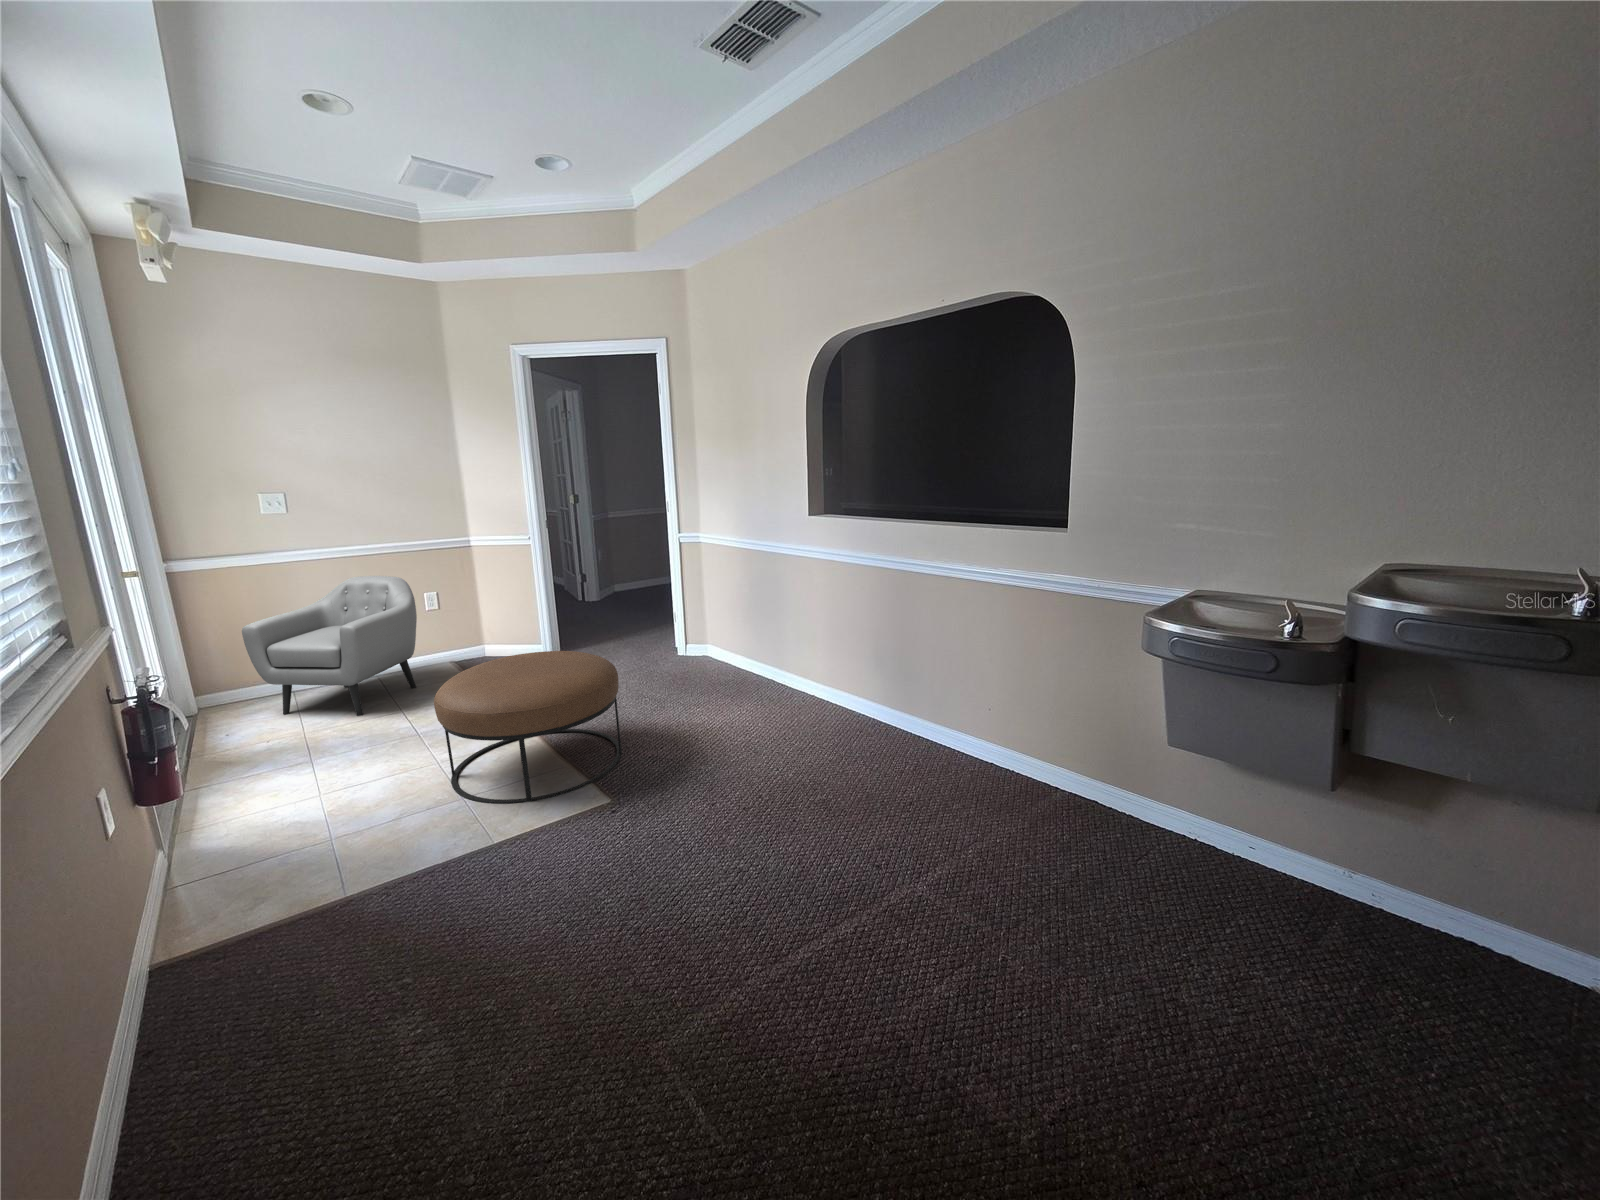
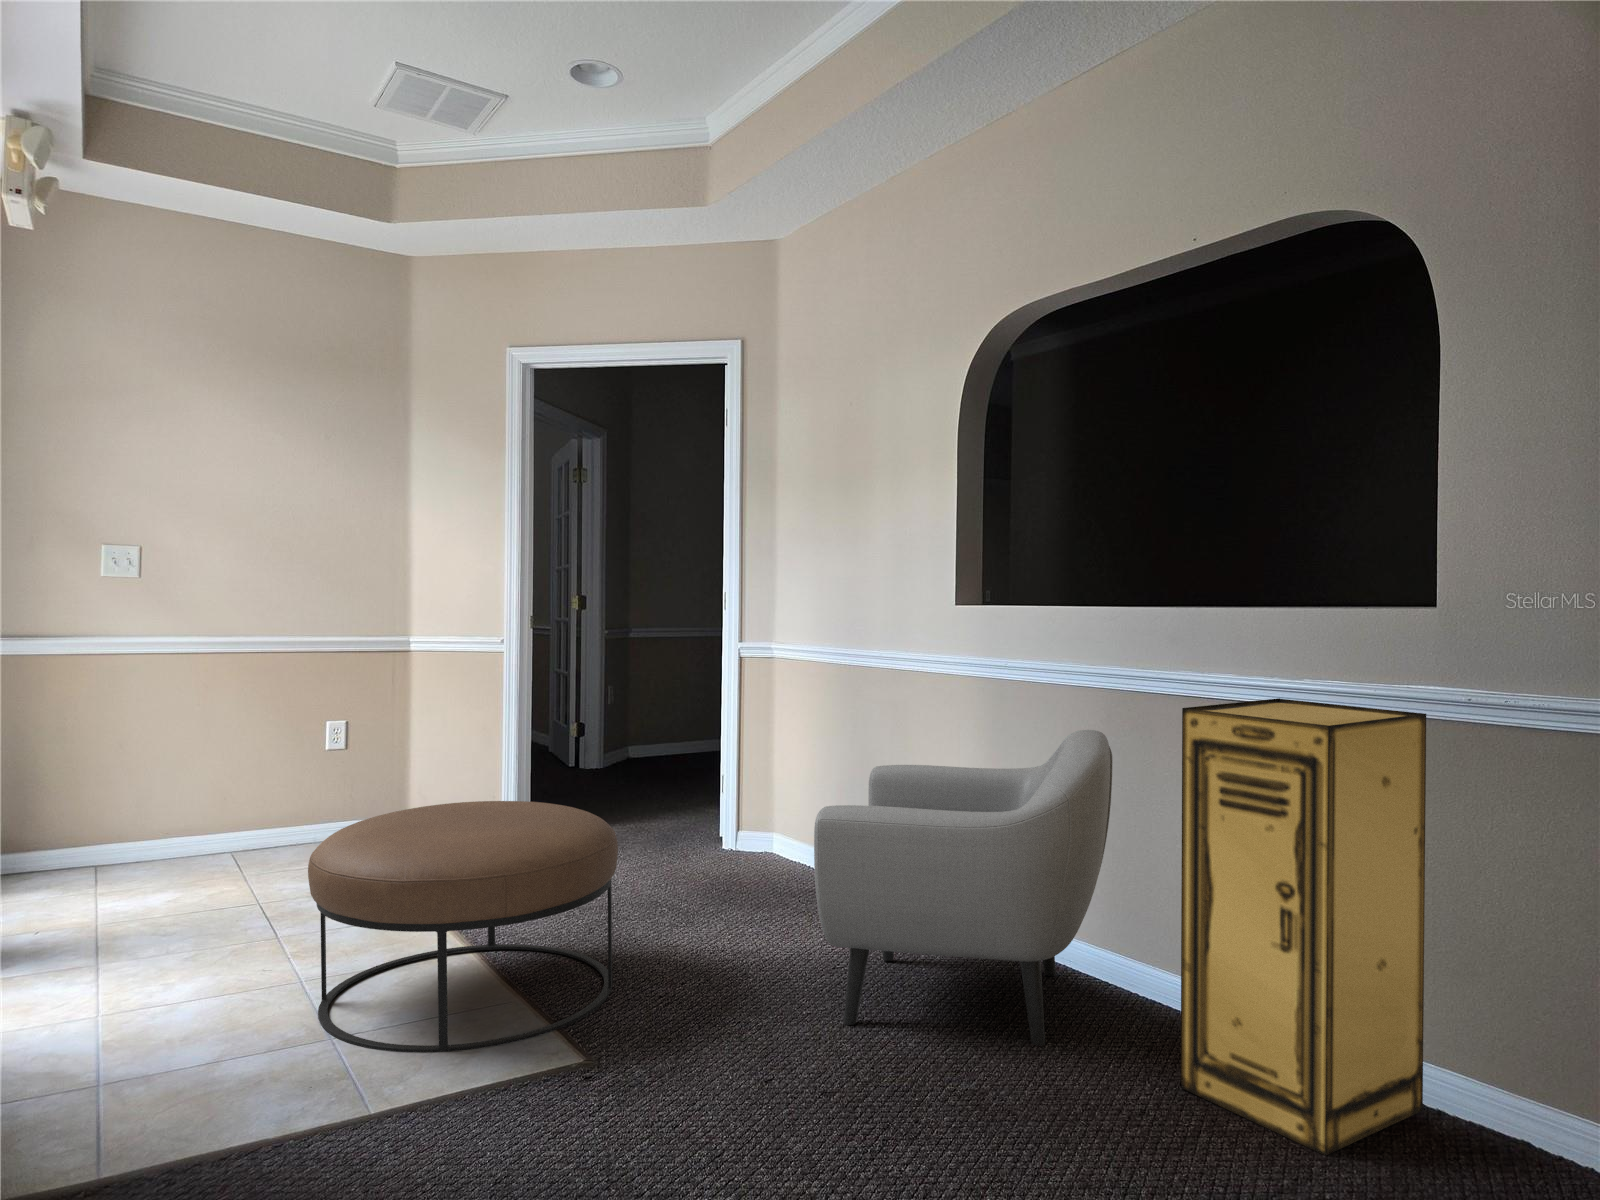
armchair: present [242,576,417,716] -> present [814,730,1112,1045]
storage cabinet: none [928,585,1056,822] -> present [1181,698,1426,1156]

